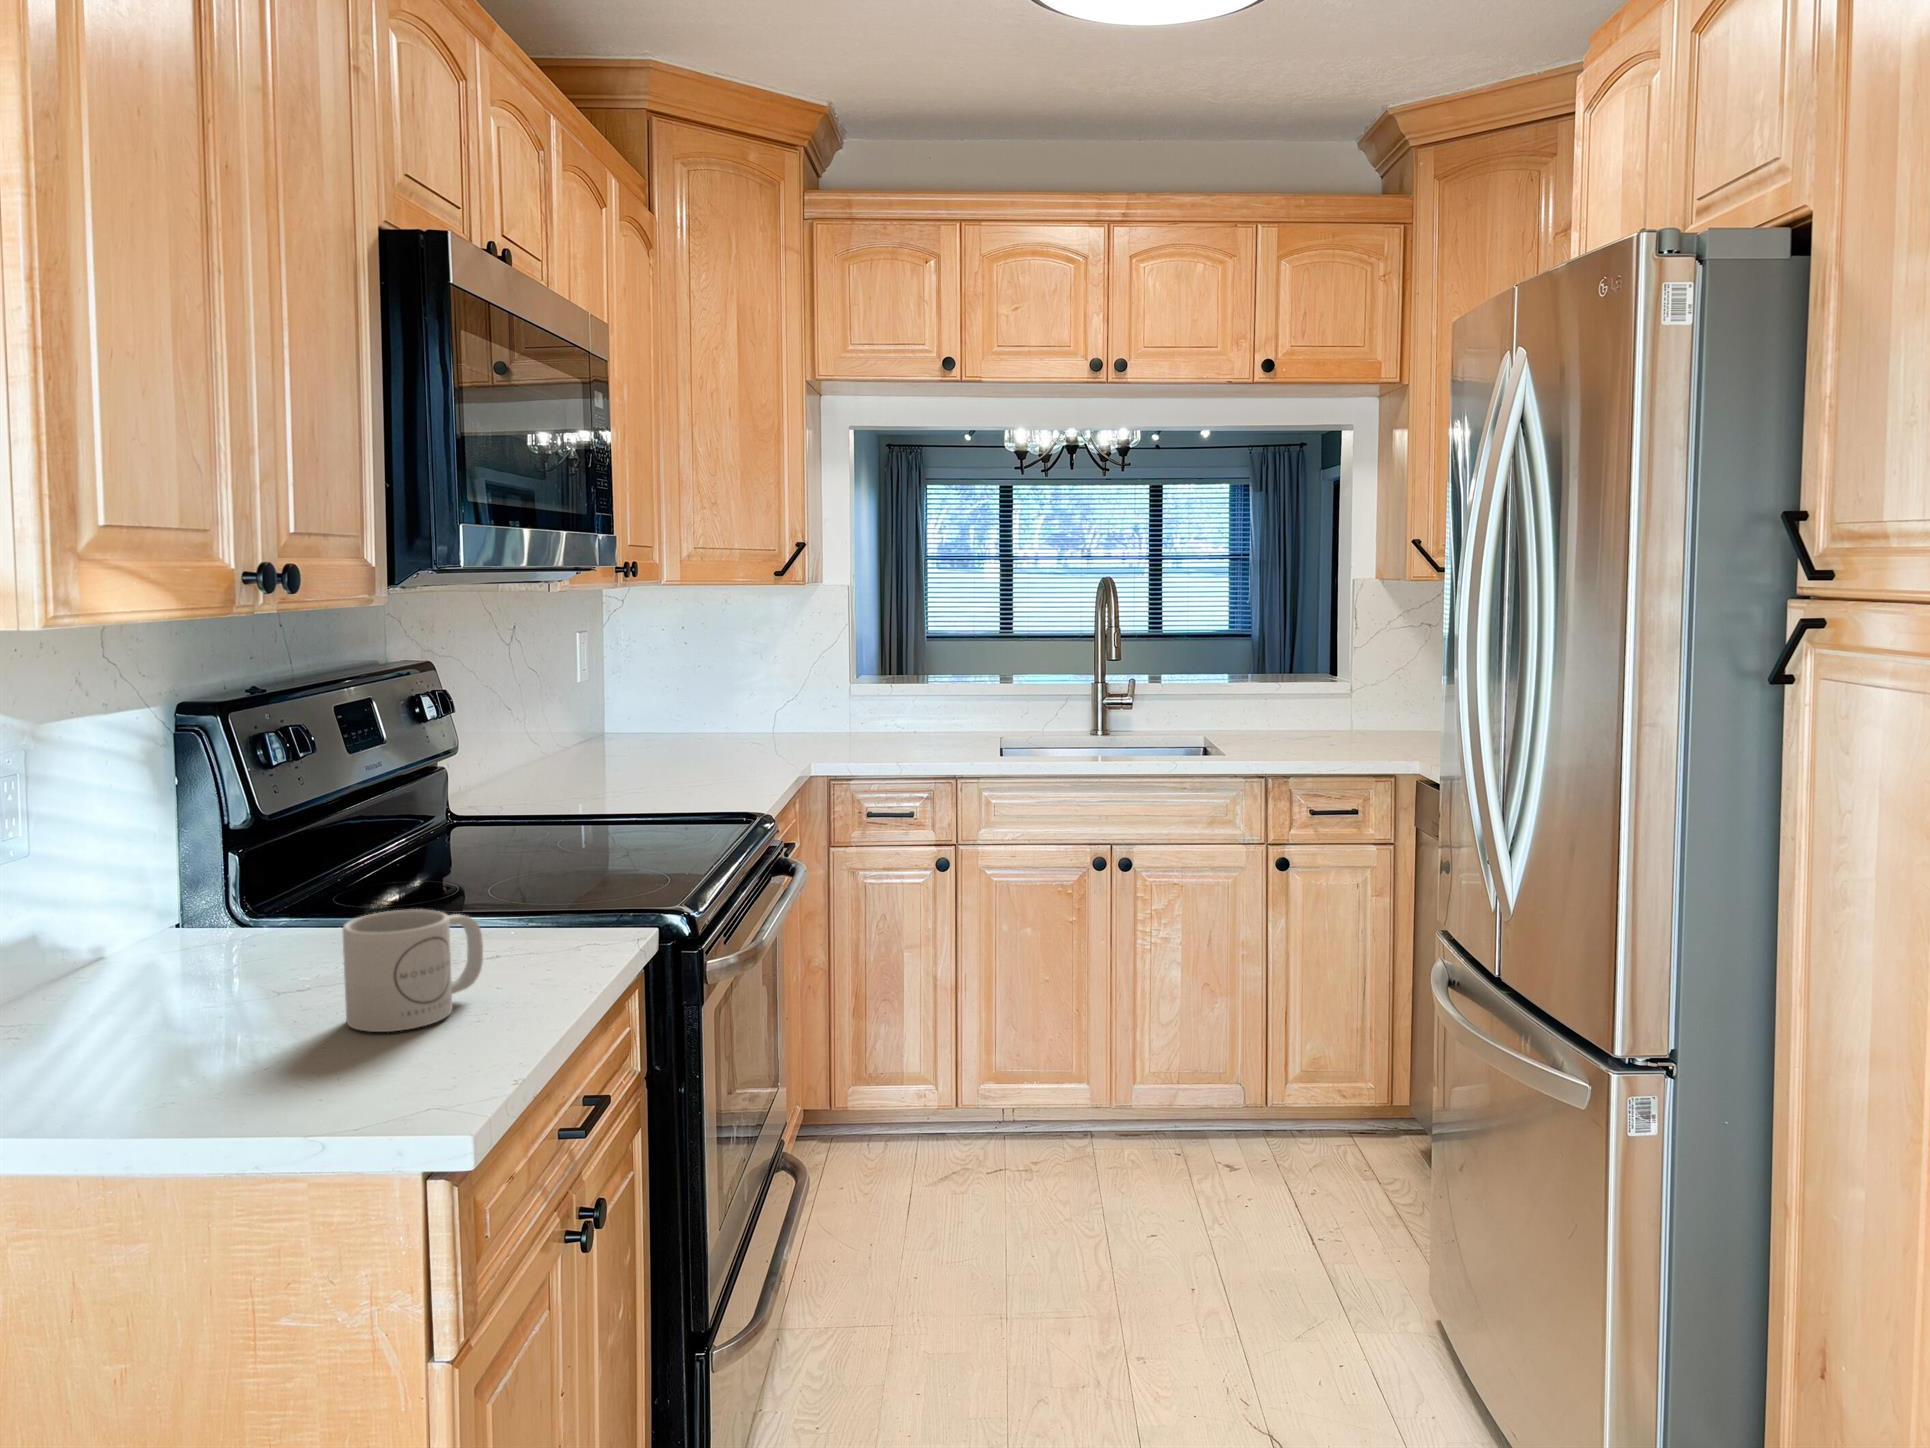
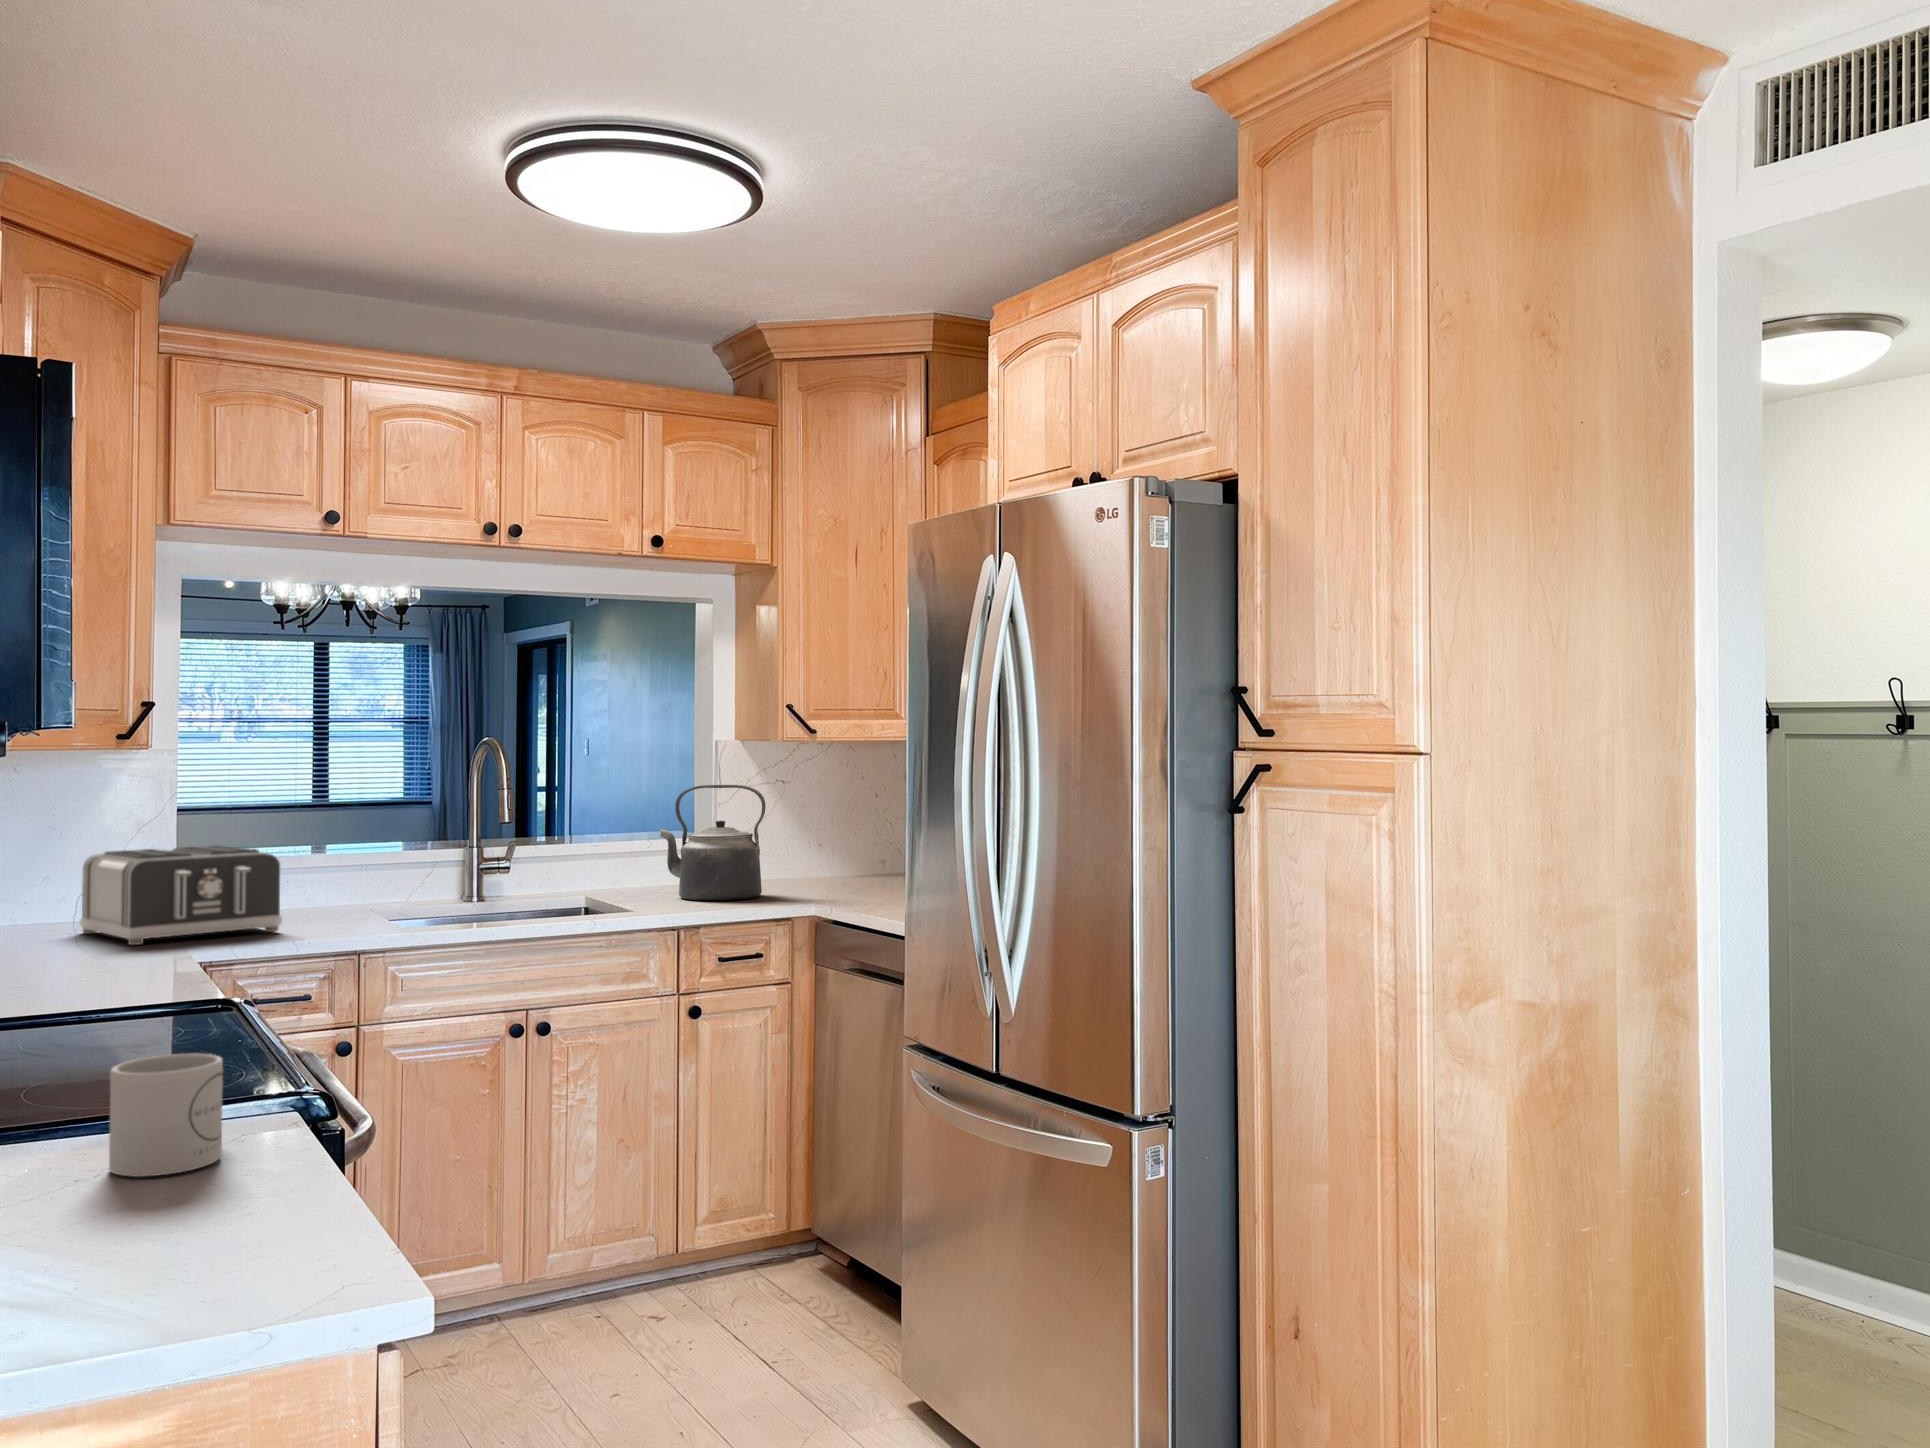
kettle: none [1278,626,1386,750] -> present [660,785,766,901]
toaster: none [760,673,900,758] -> present [80,845,282,945]

